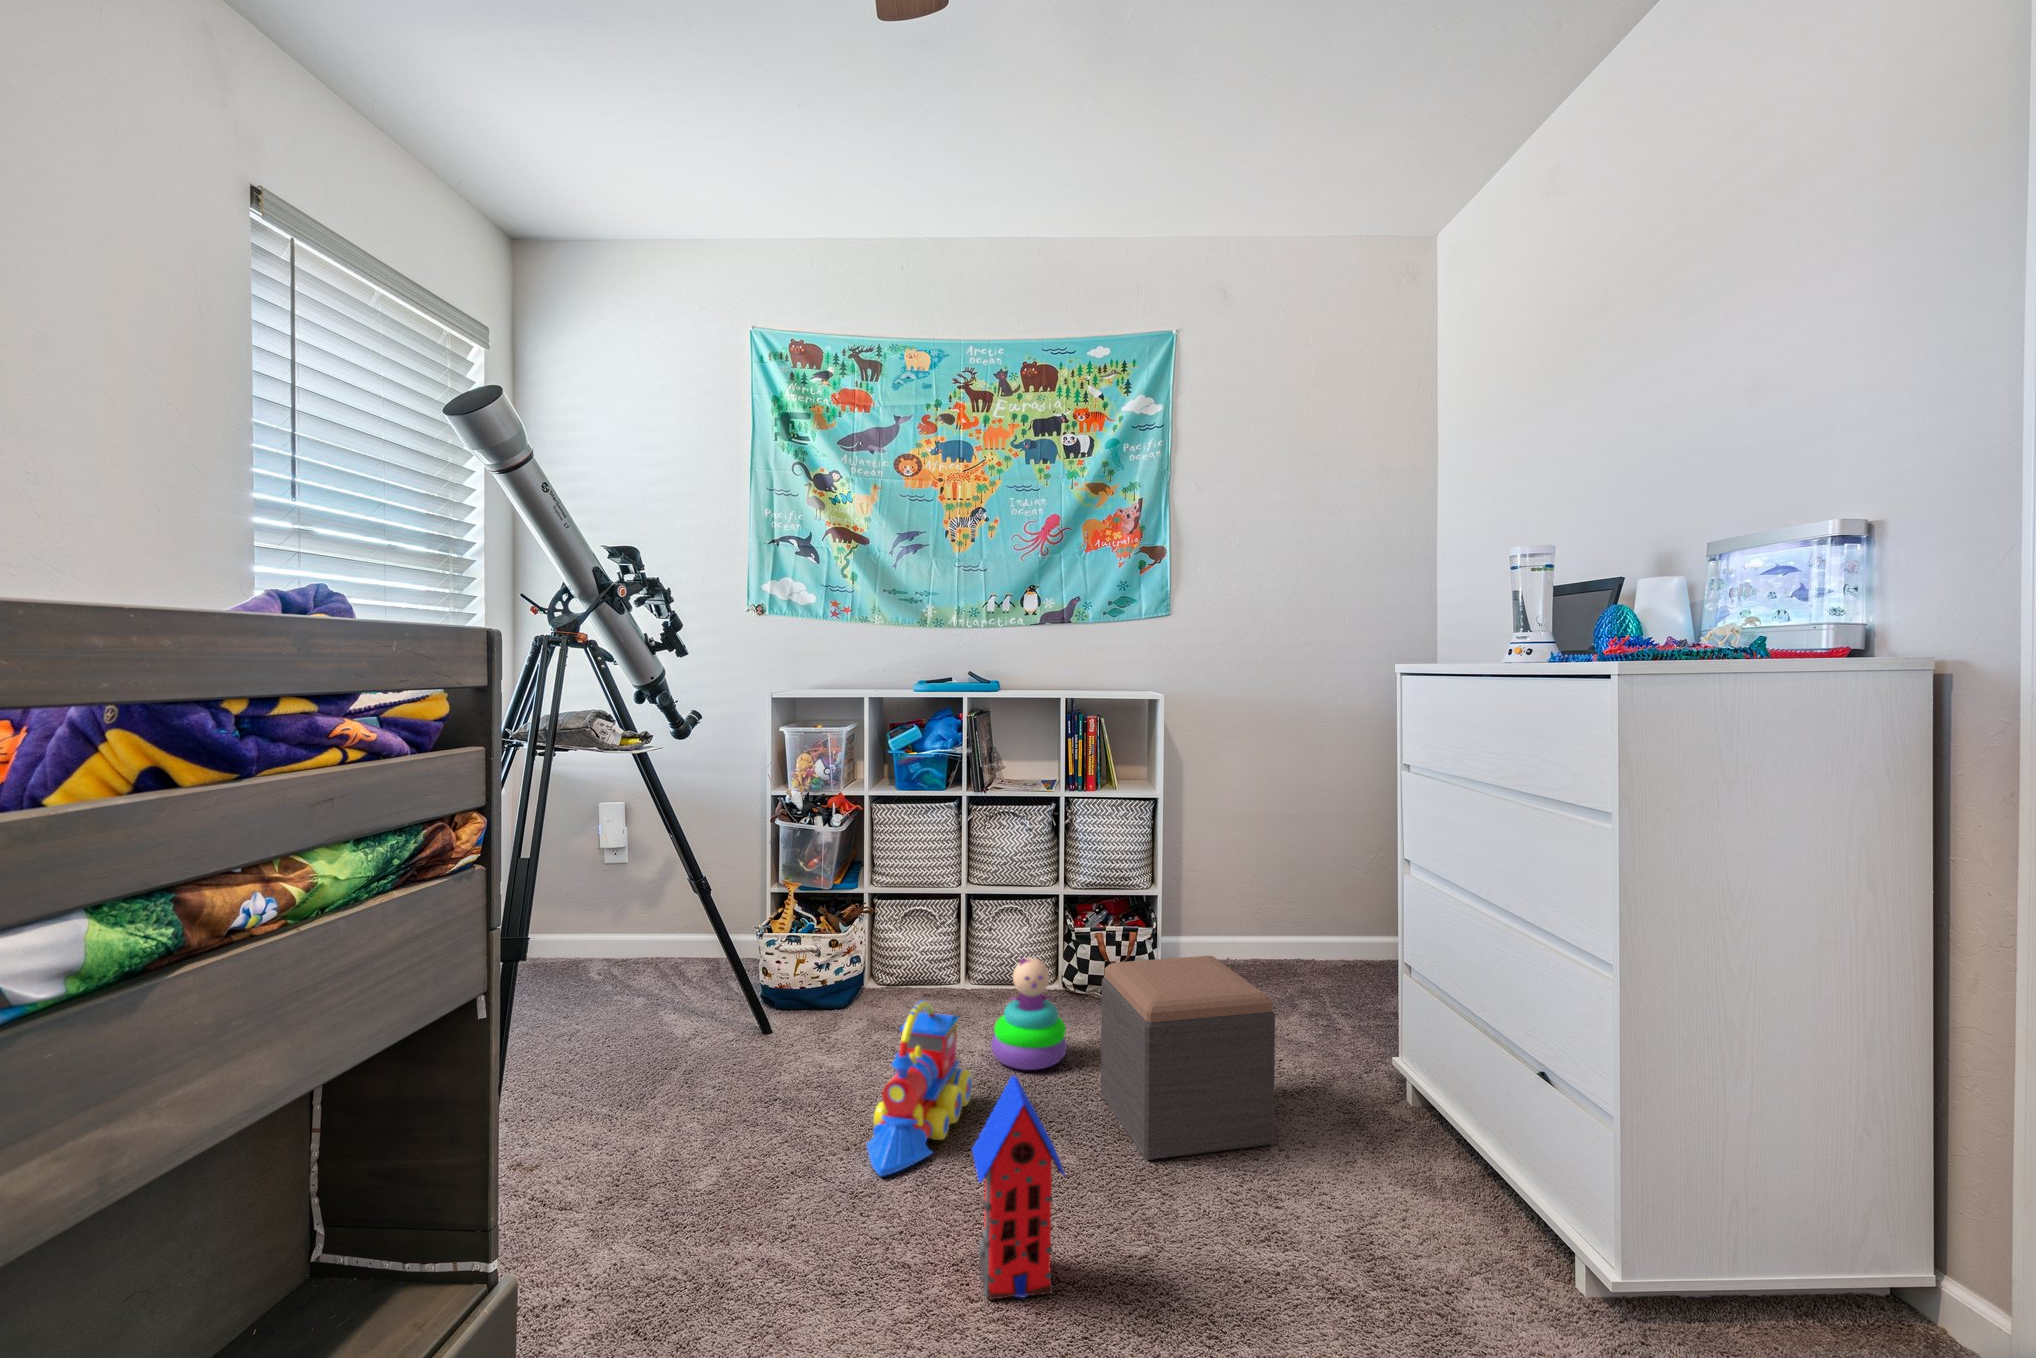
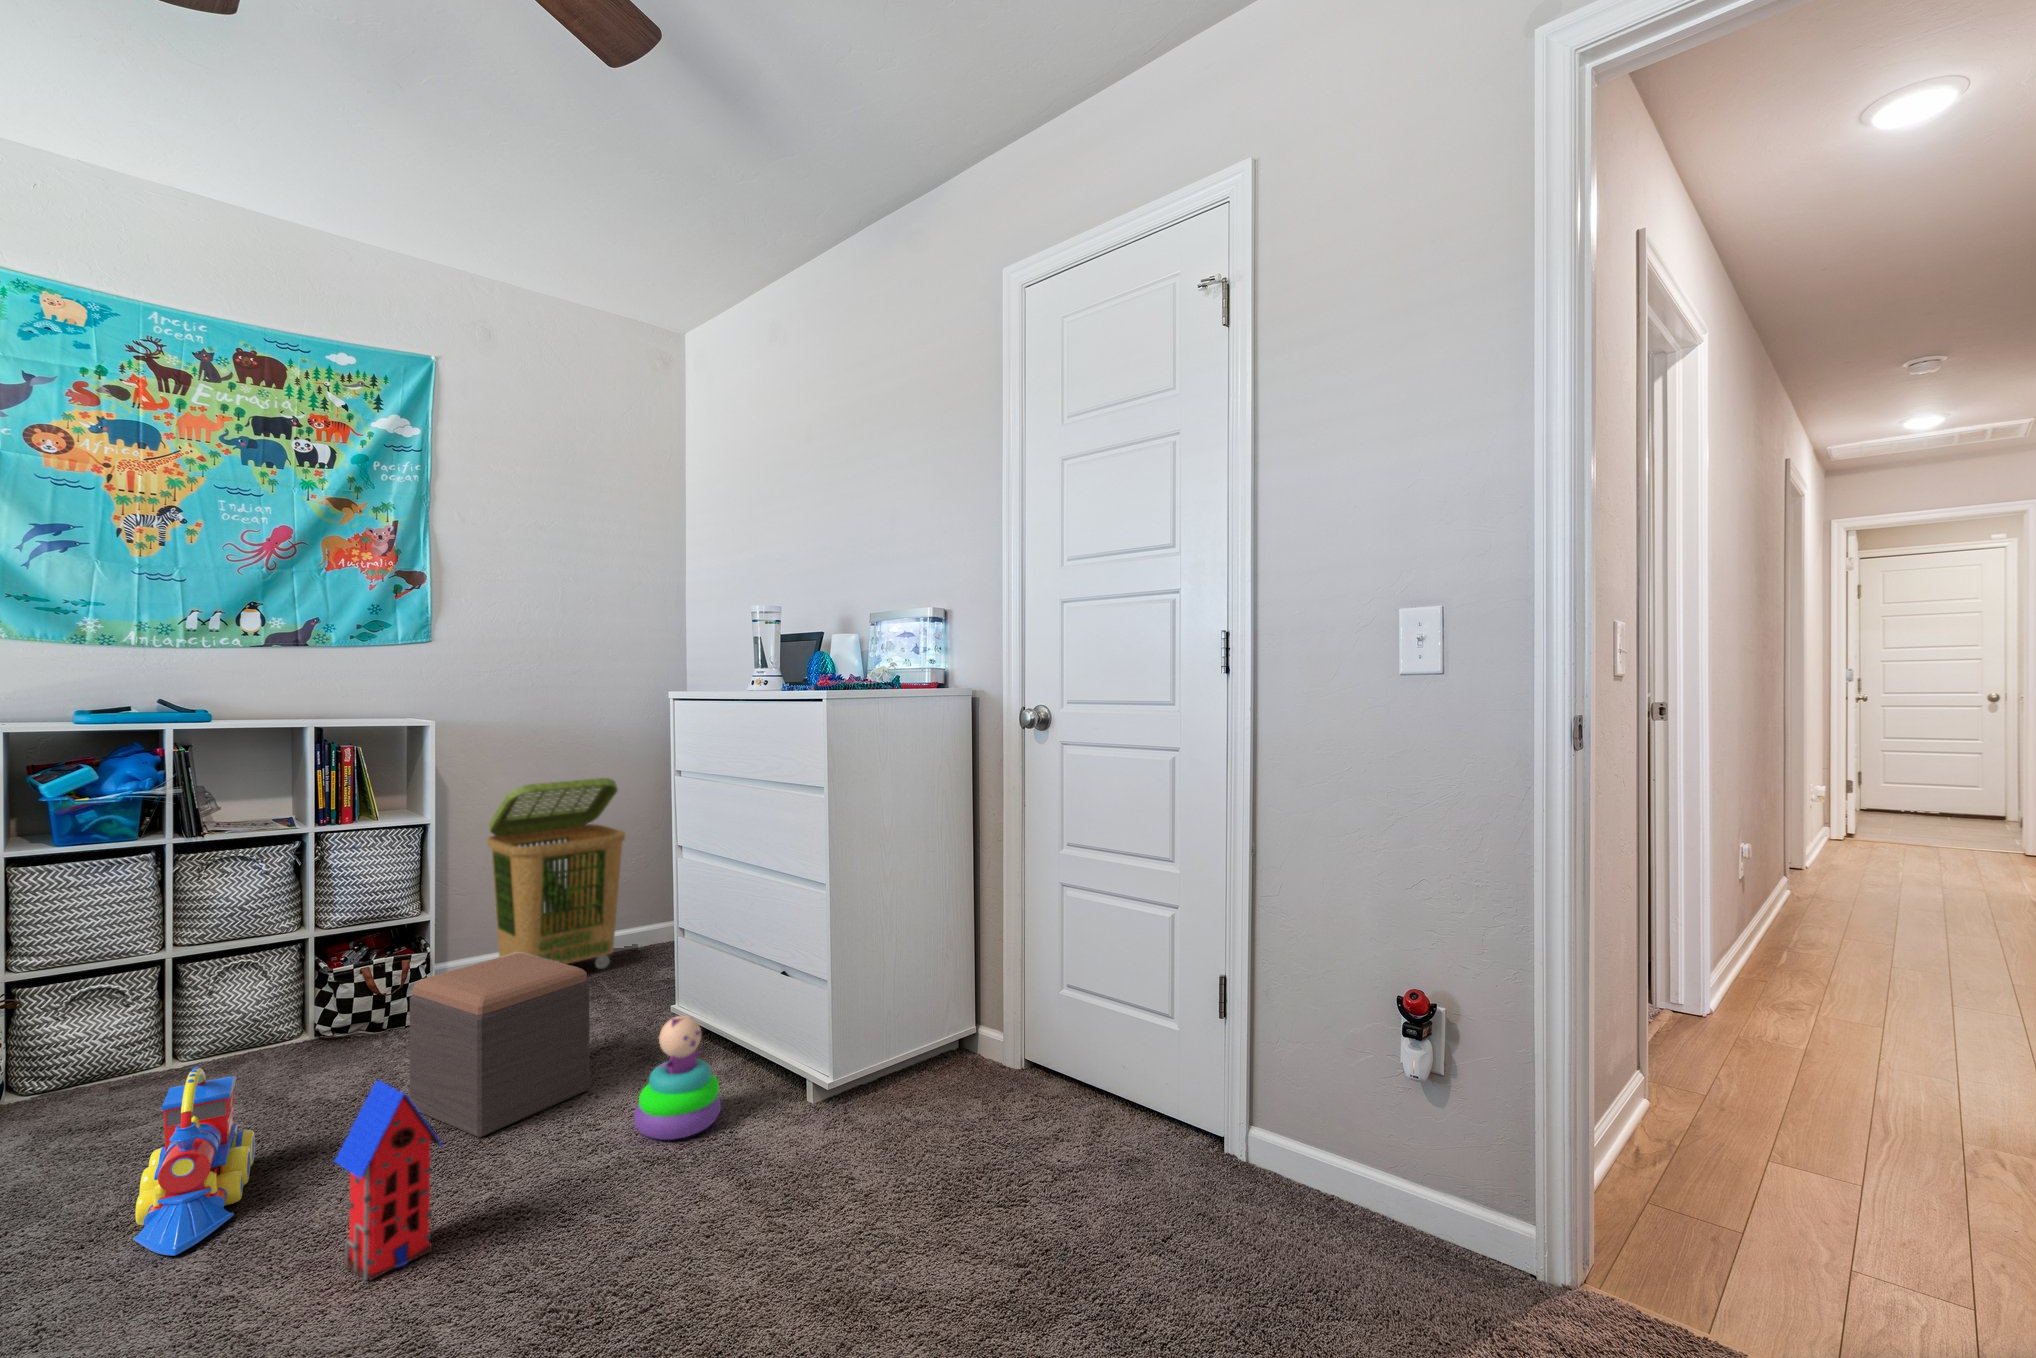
laundry basket: none [1219,769,1359,988] -> present [487,778,625,969]
stacking toy: present [991,958,1067,1070] -> present [634,1016,721,1140]

